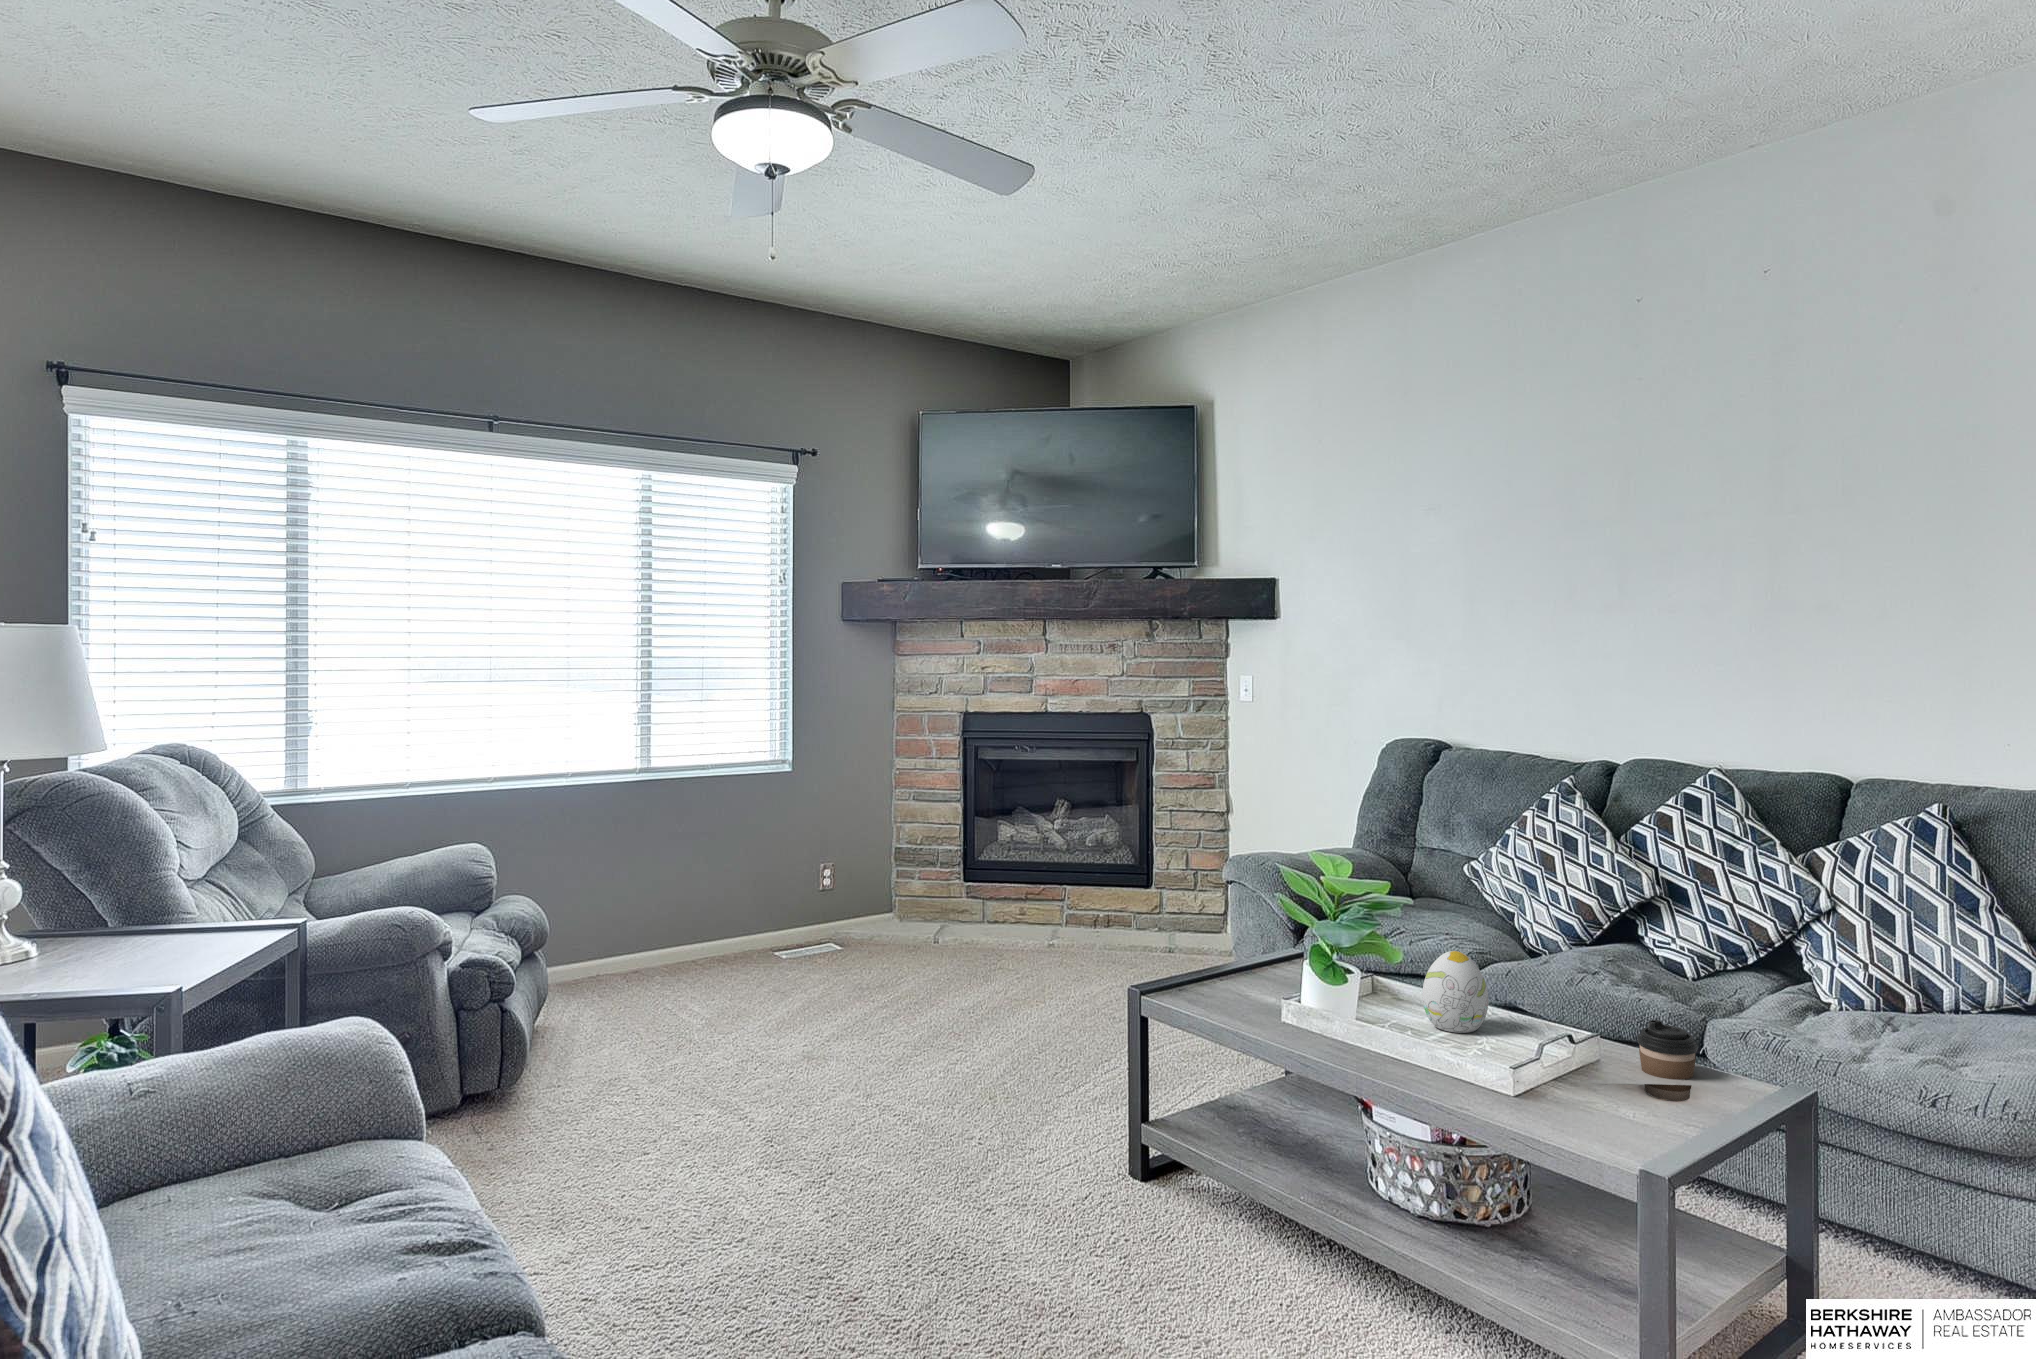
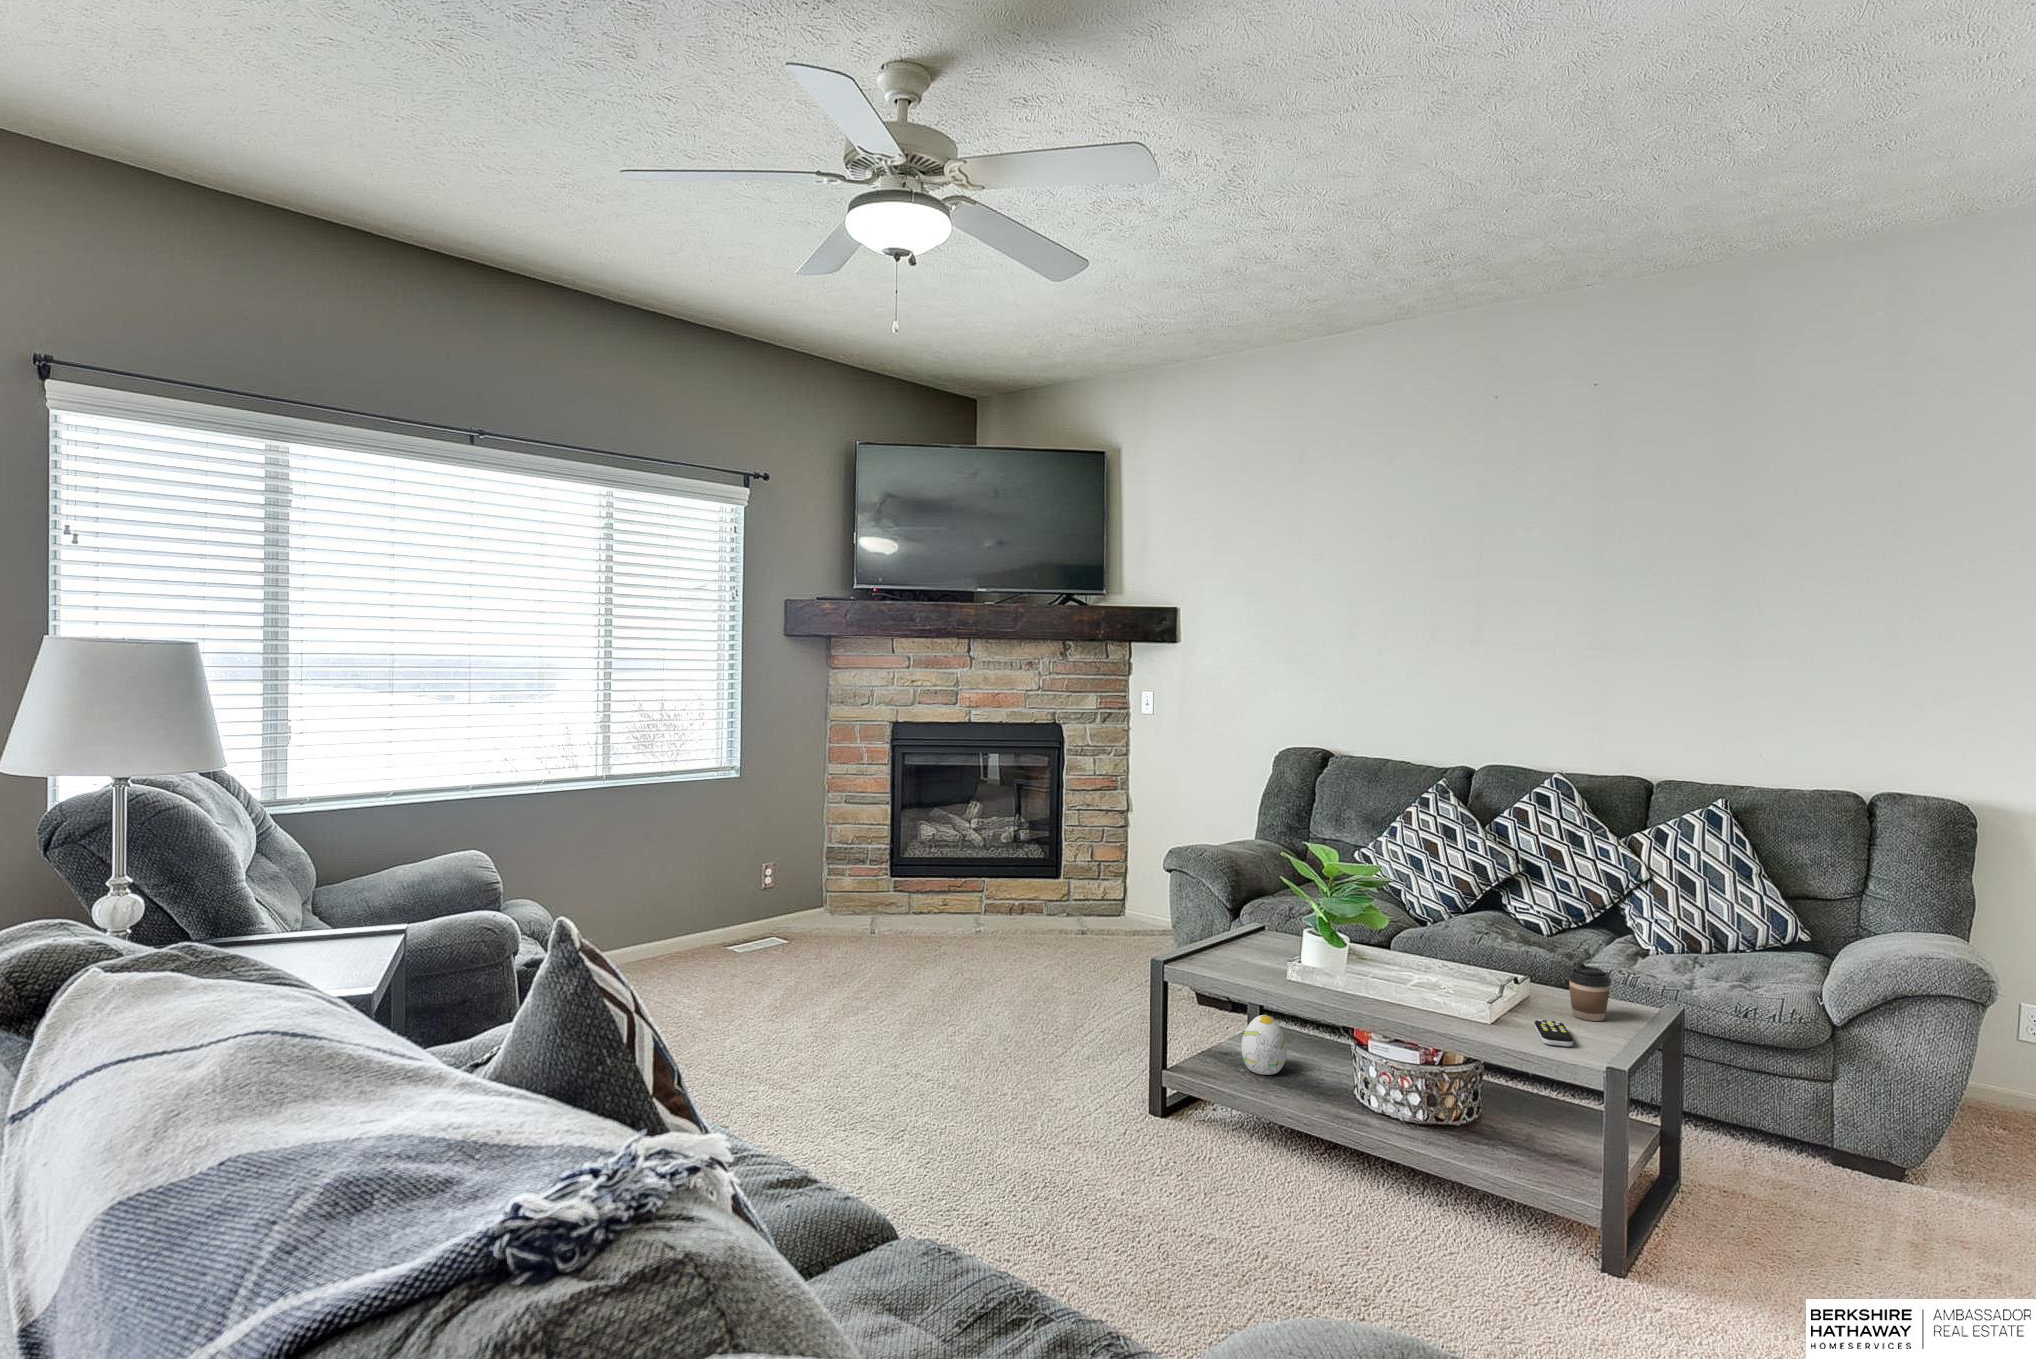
decorative egg: present [1422,951,1488,1033] -> present [1241,1015,1287,1075]
remote control: none [1573,1095,1616,1136] -> present [1534,1019,1573,1046]

